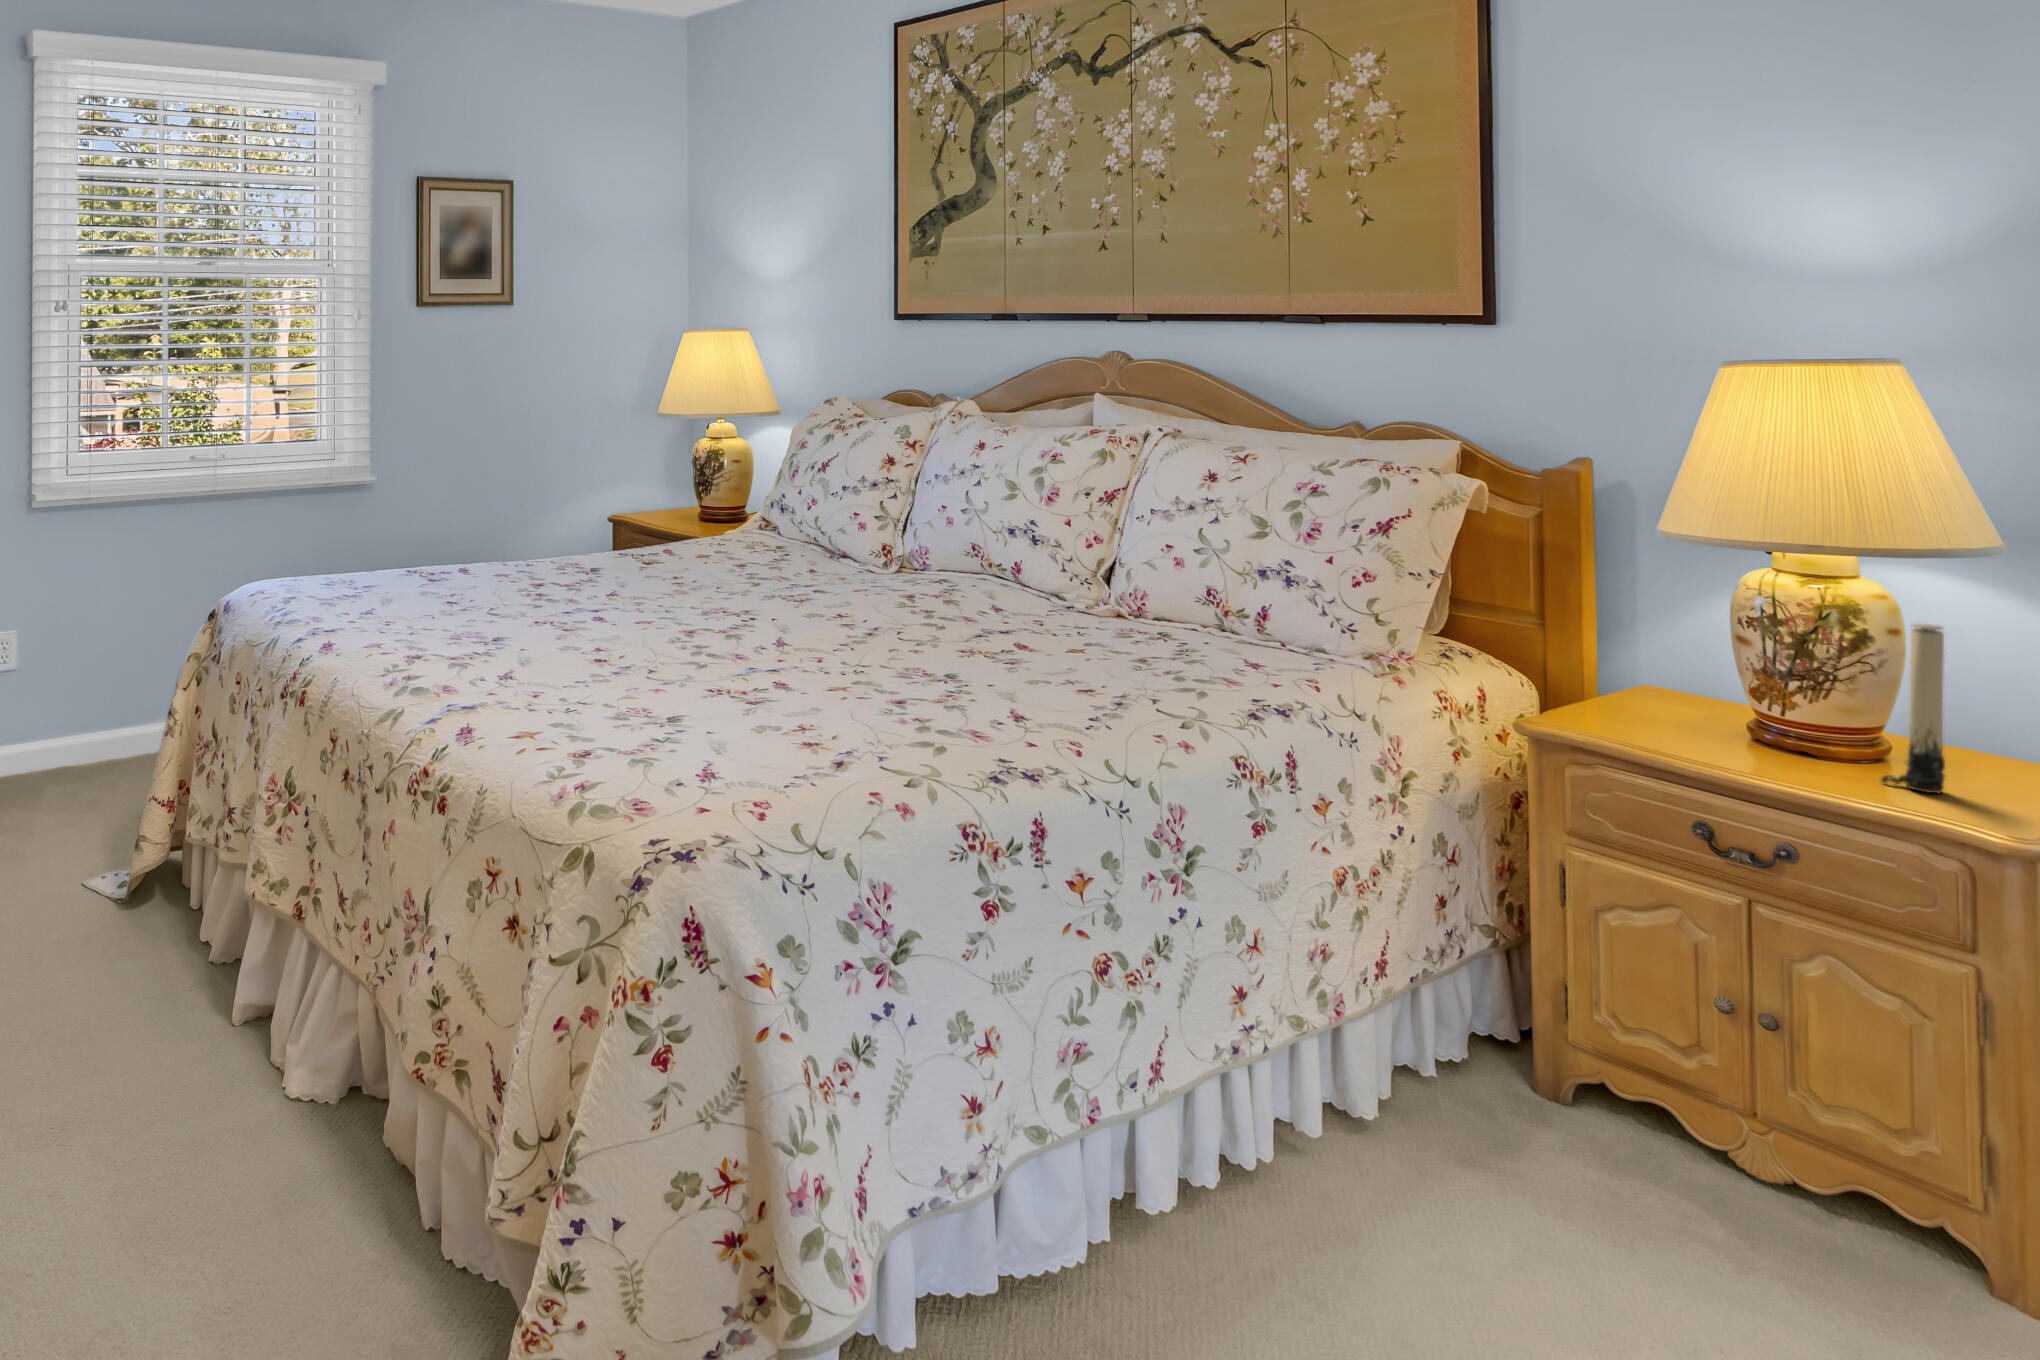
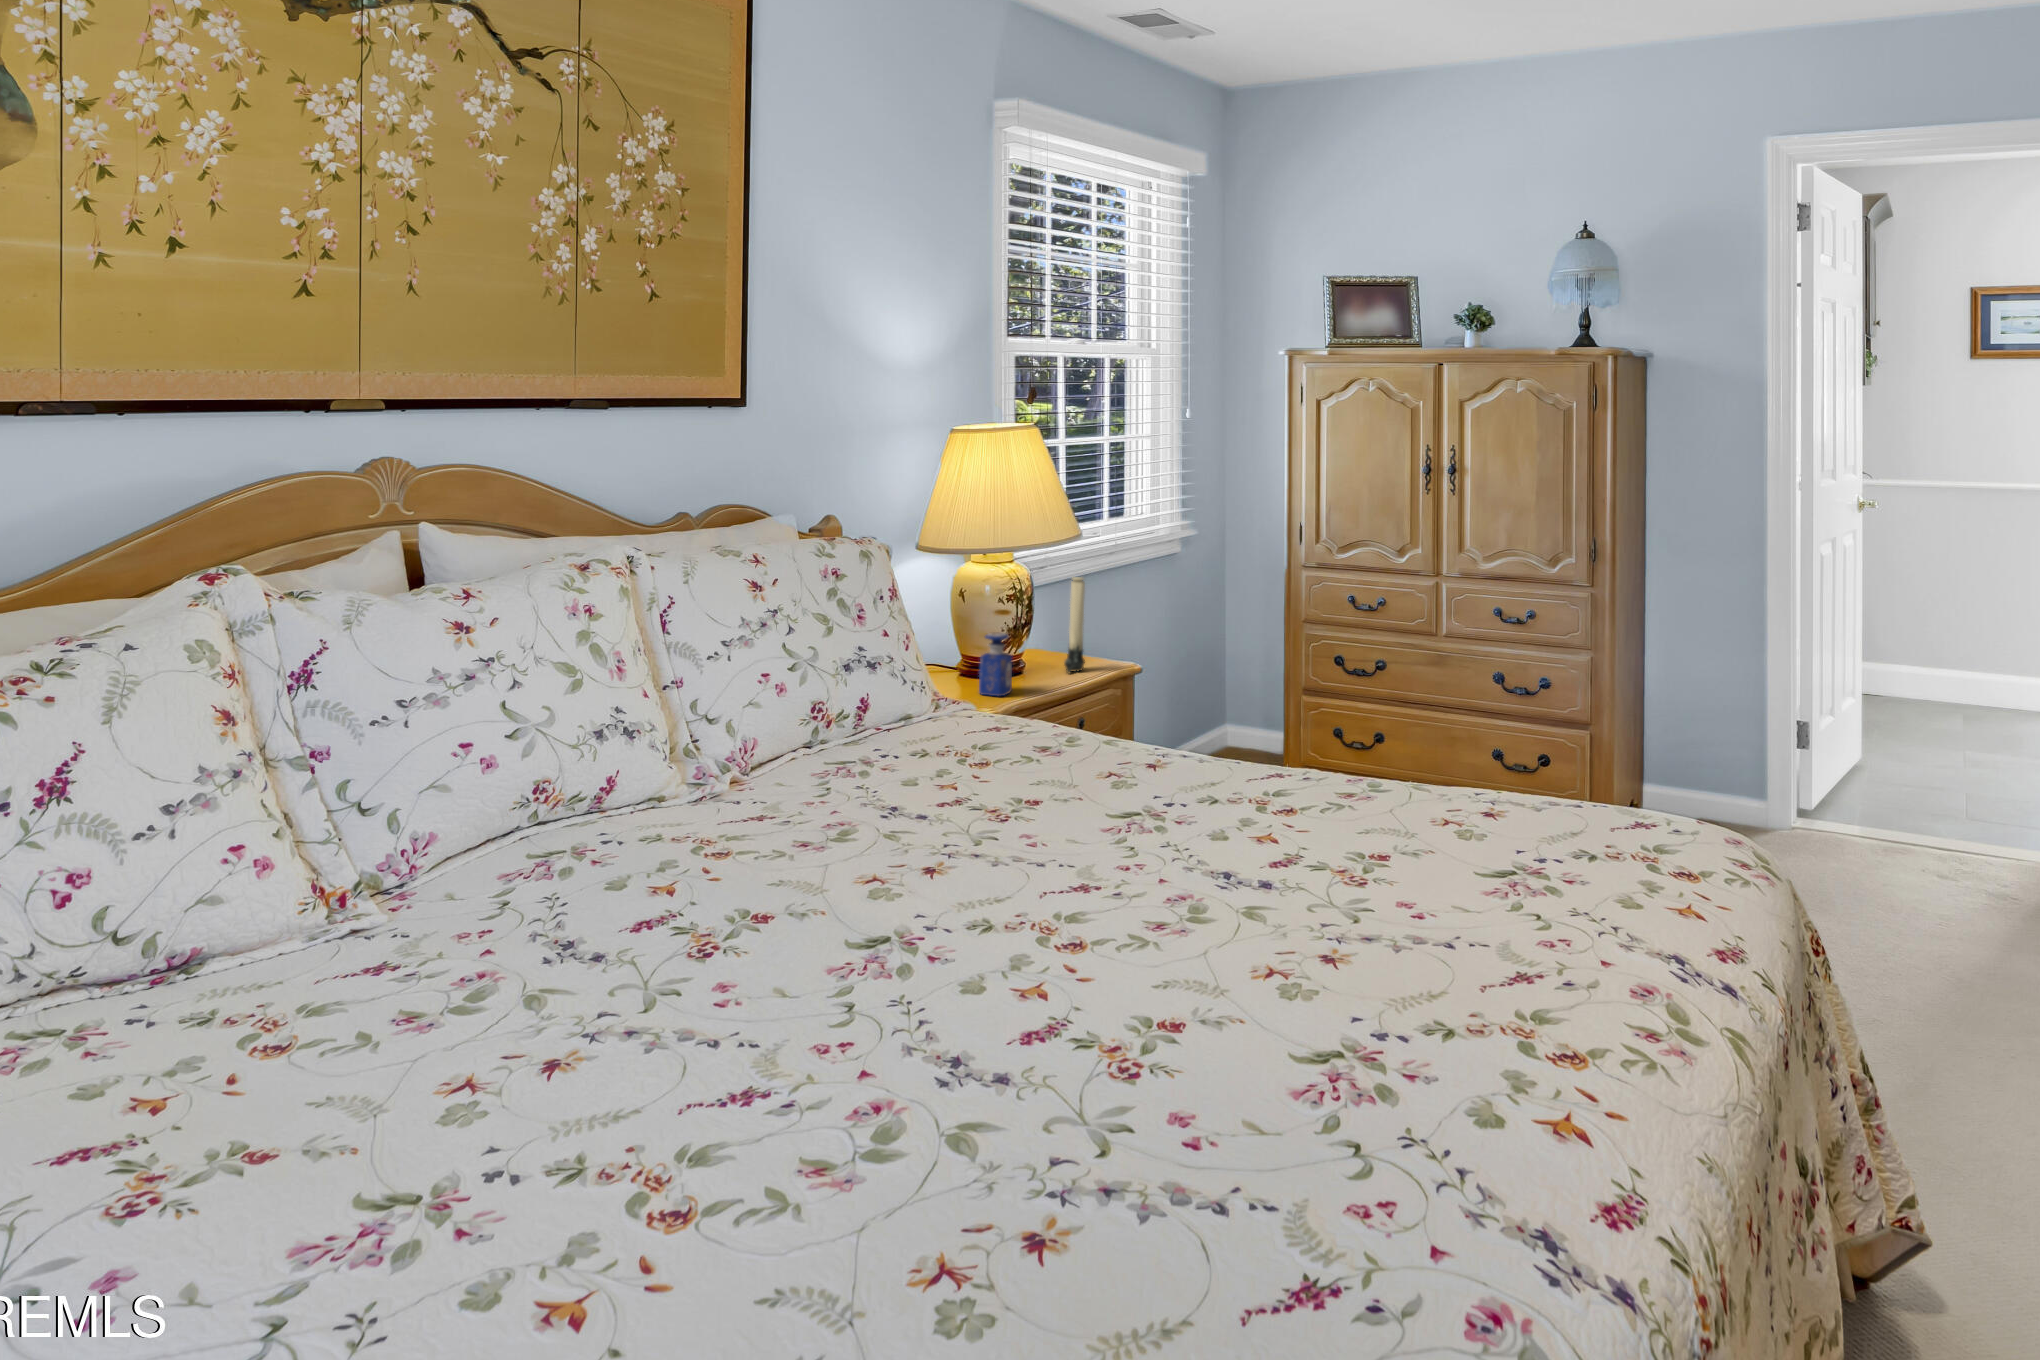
perfume bottle: none [1640,646,1694,741] -> present [979,632,1013,696]

